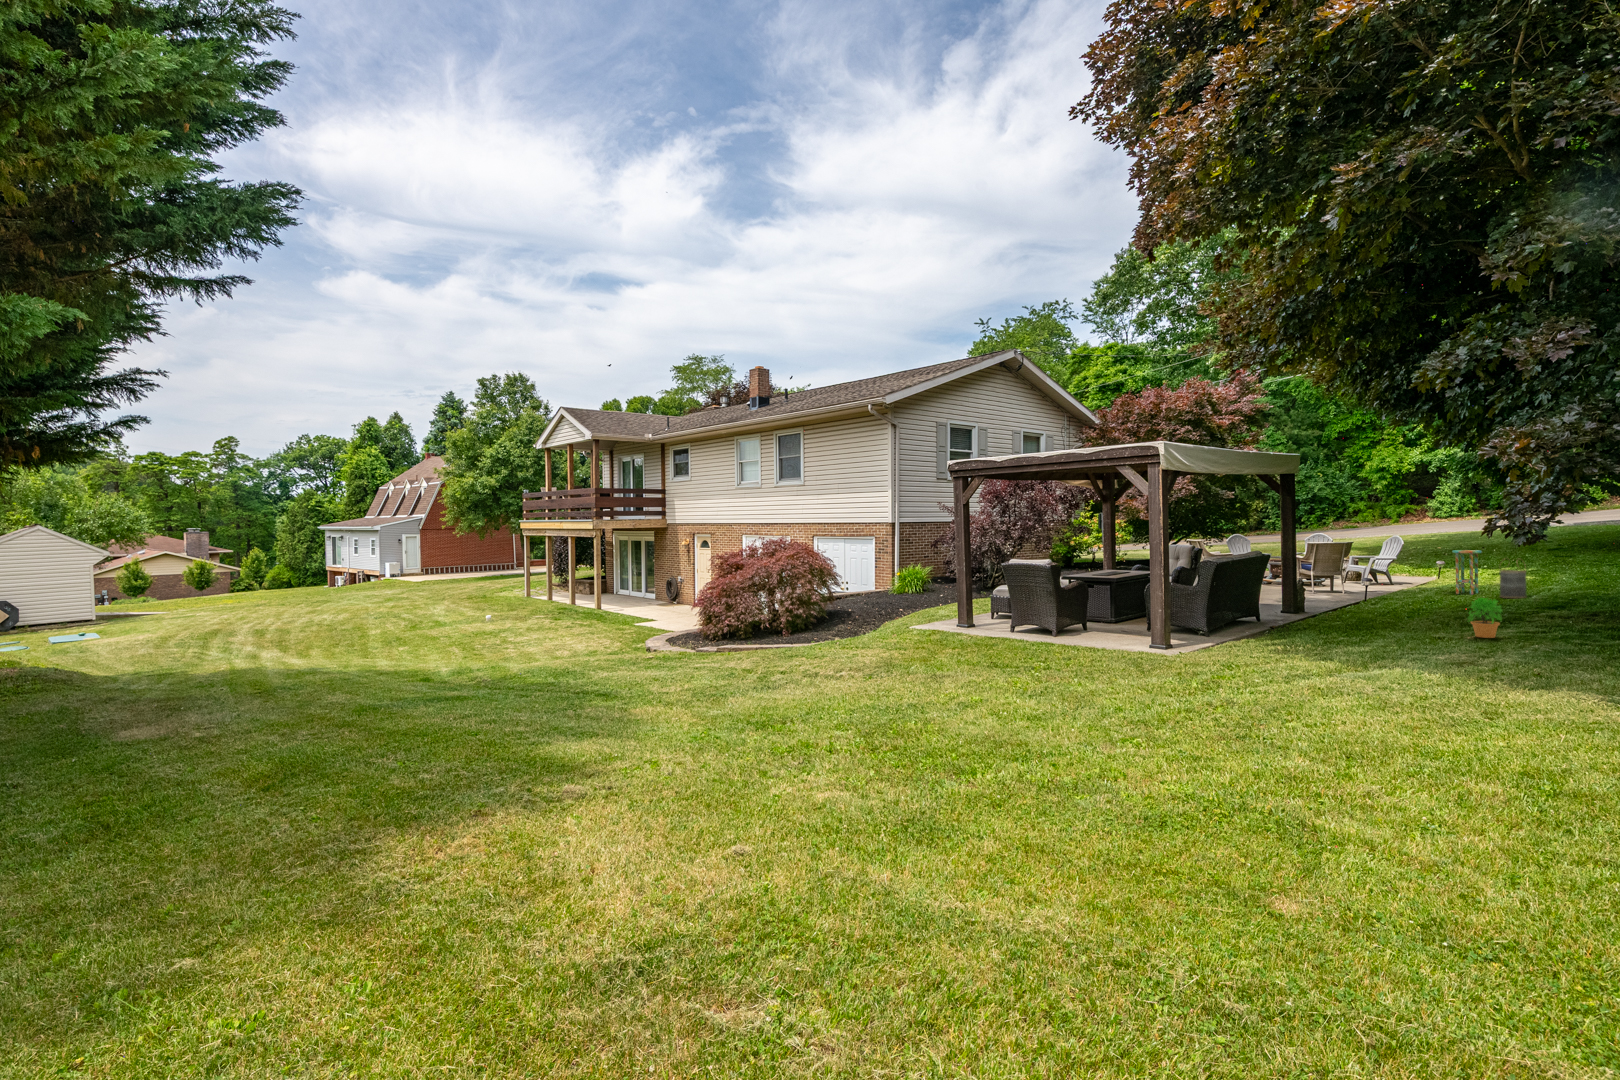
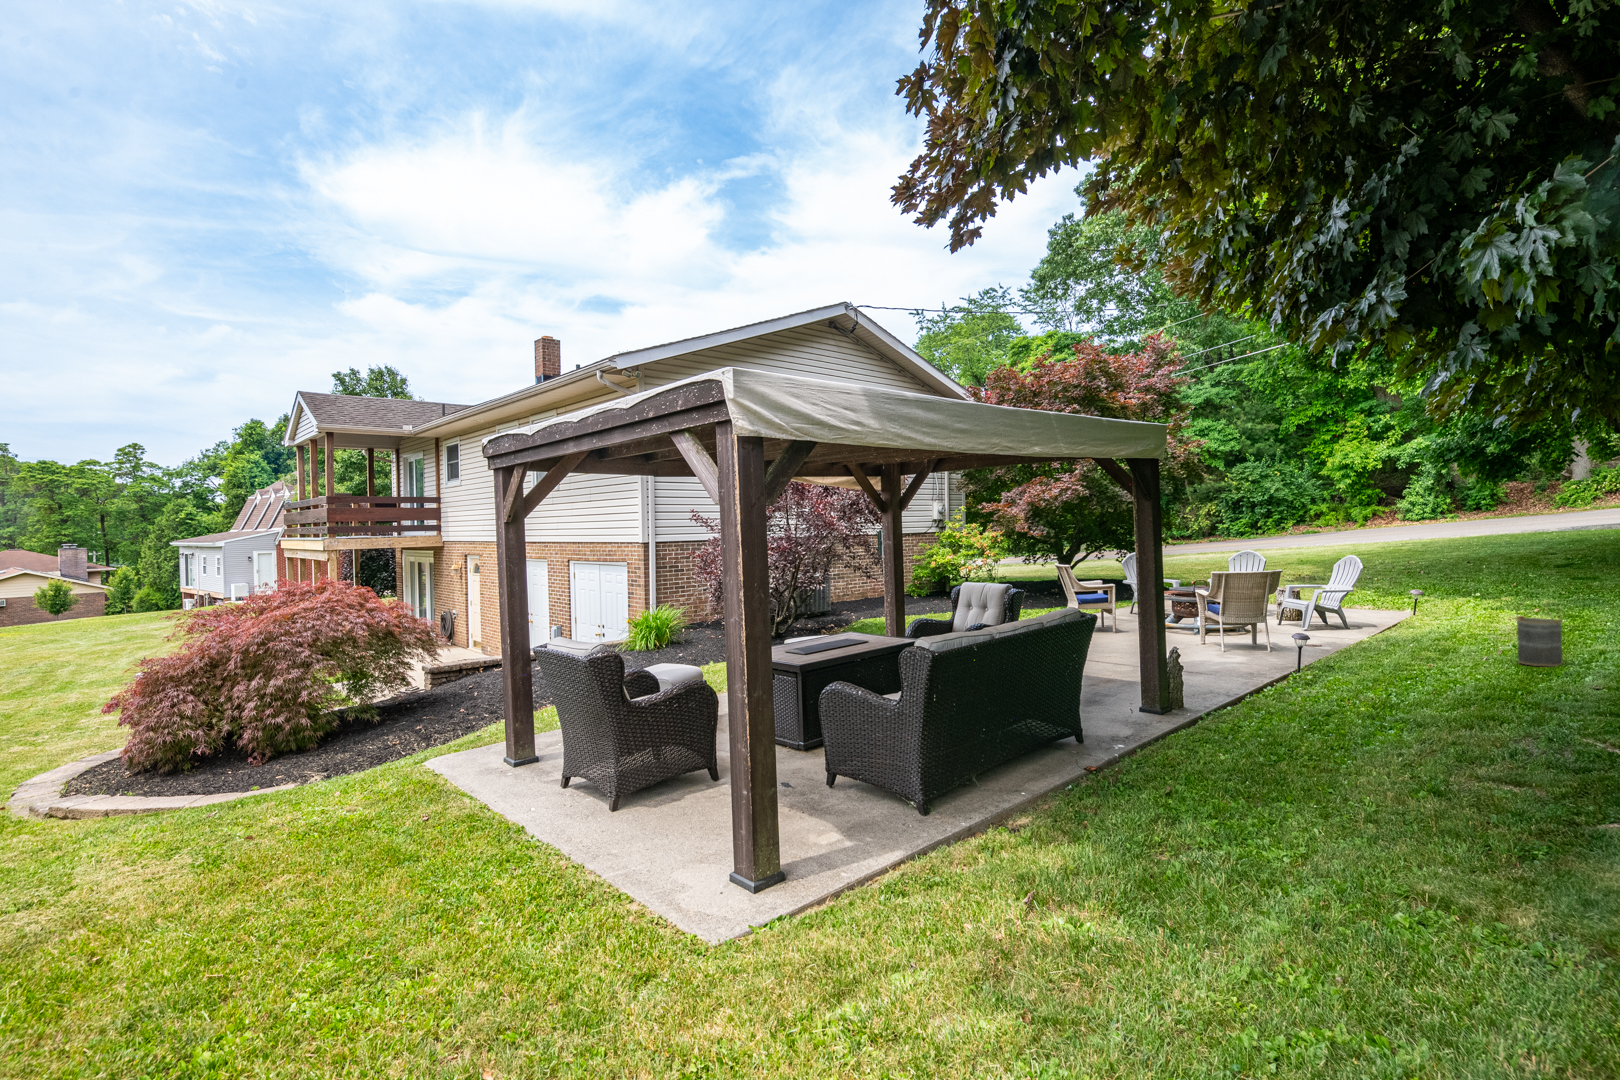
side table: present [1452,550,1482,595] -> none [1438,582,1484,654]
potted plant: present [1468,598,1502,638] -> none [1479,703,1558,790]

